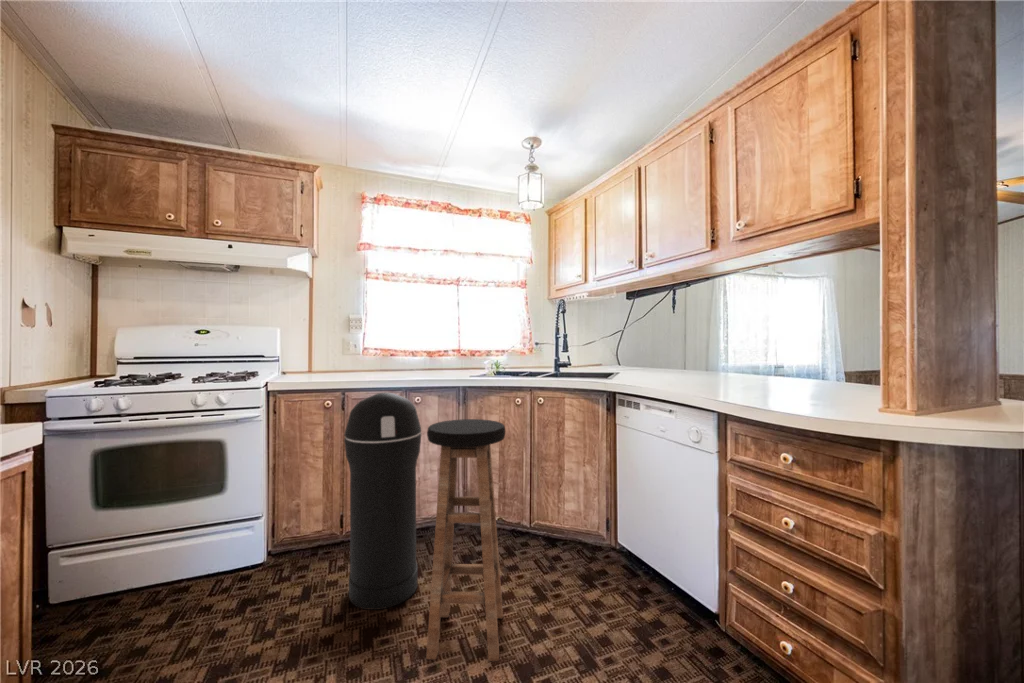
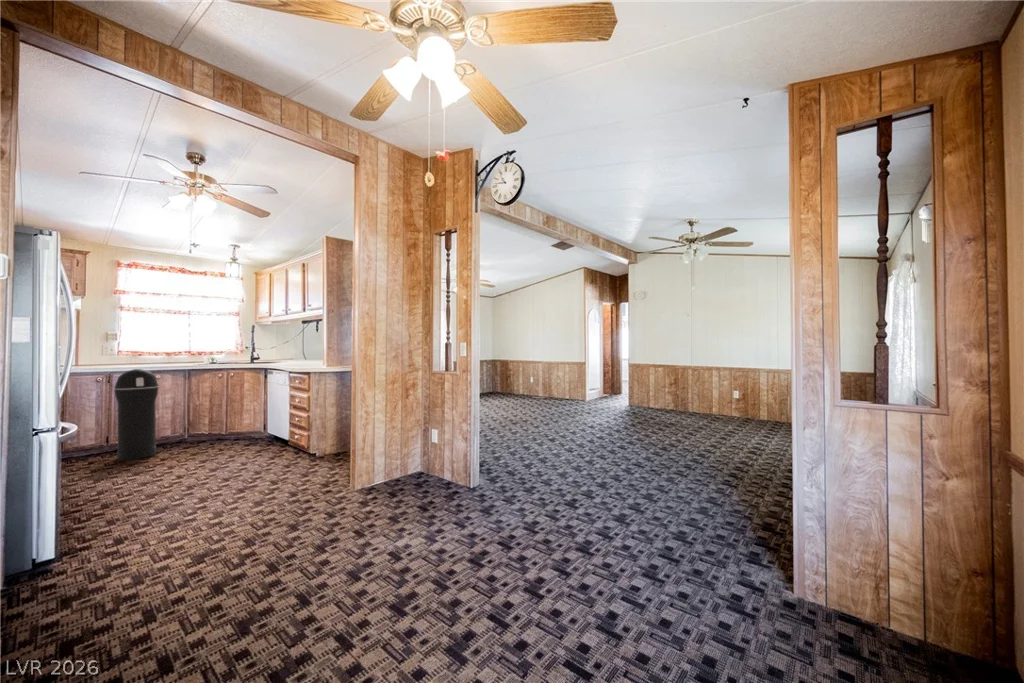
bar stool: present [426,419,505,661] -> none [158,377,198,462]

